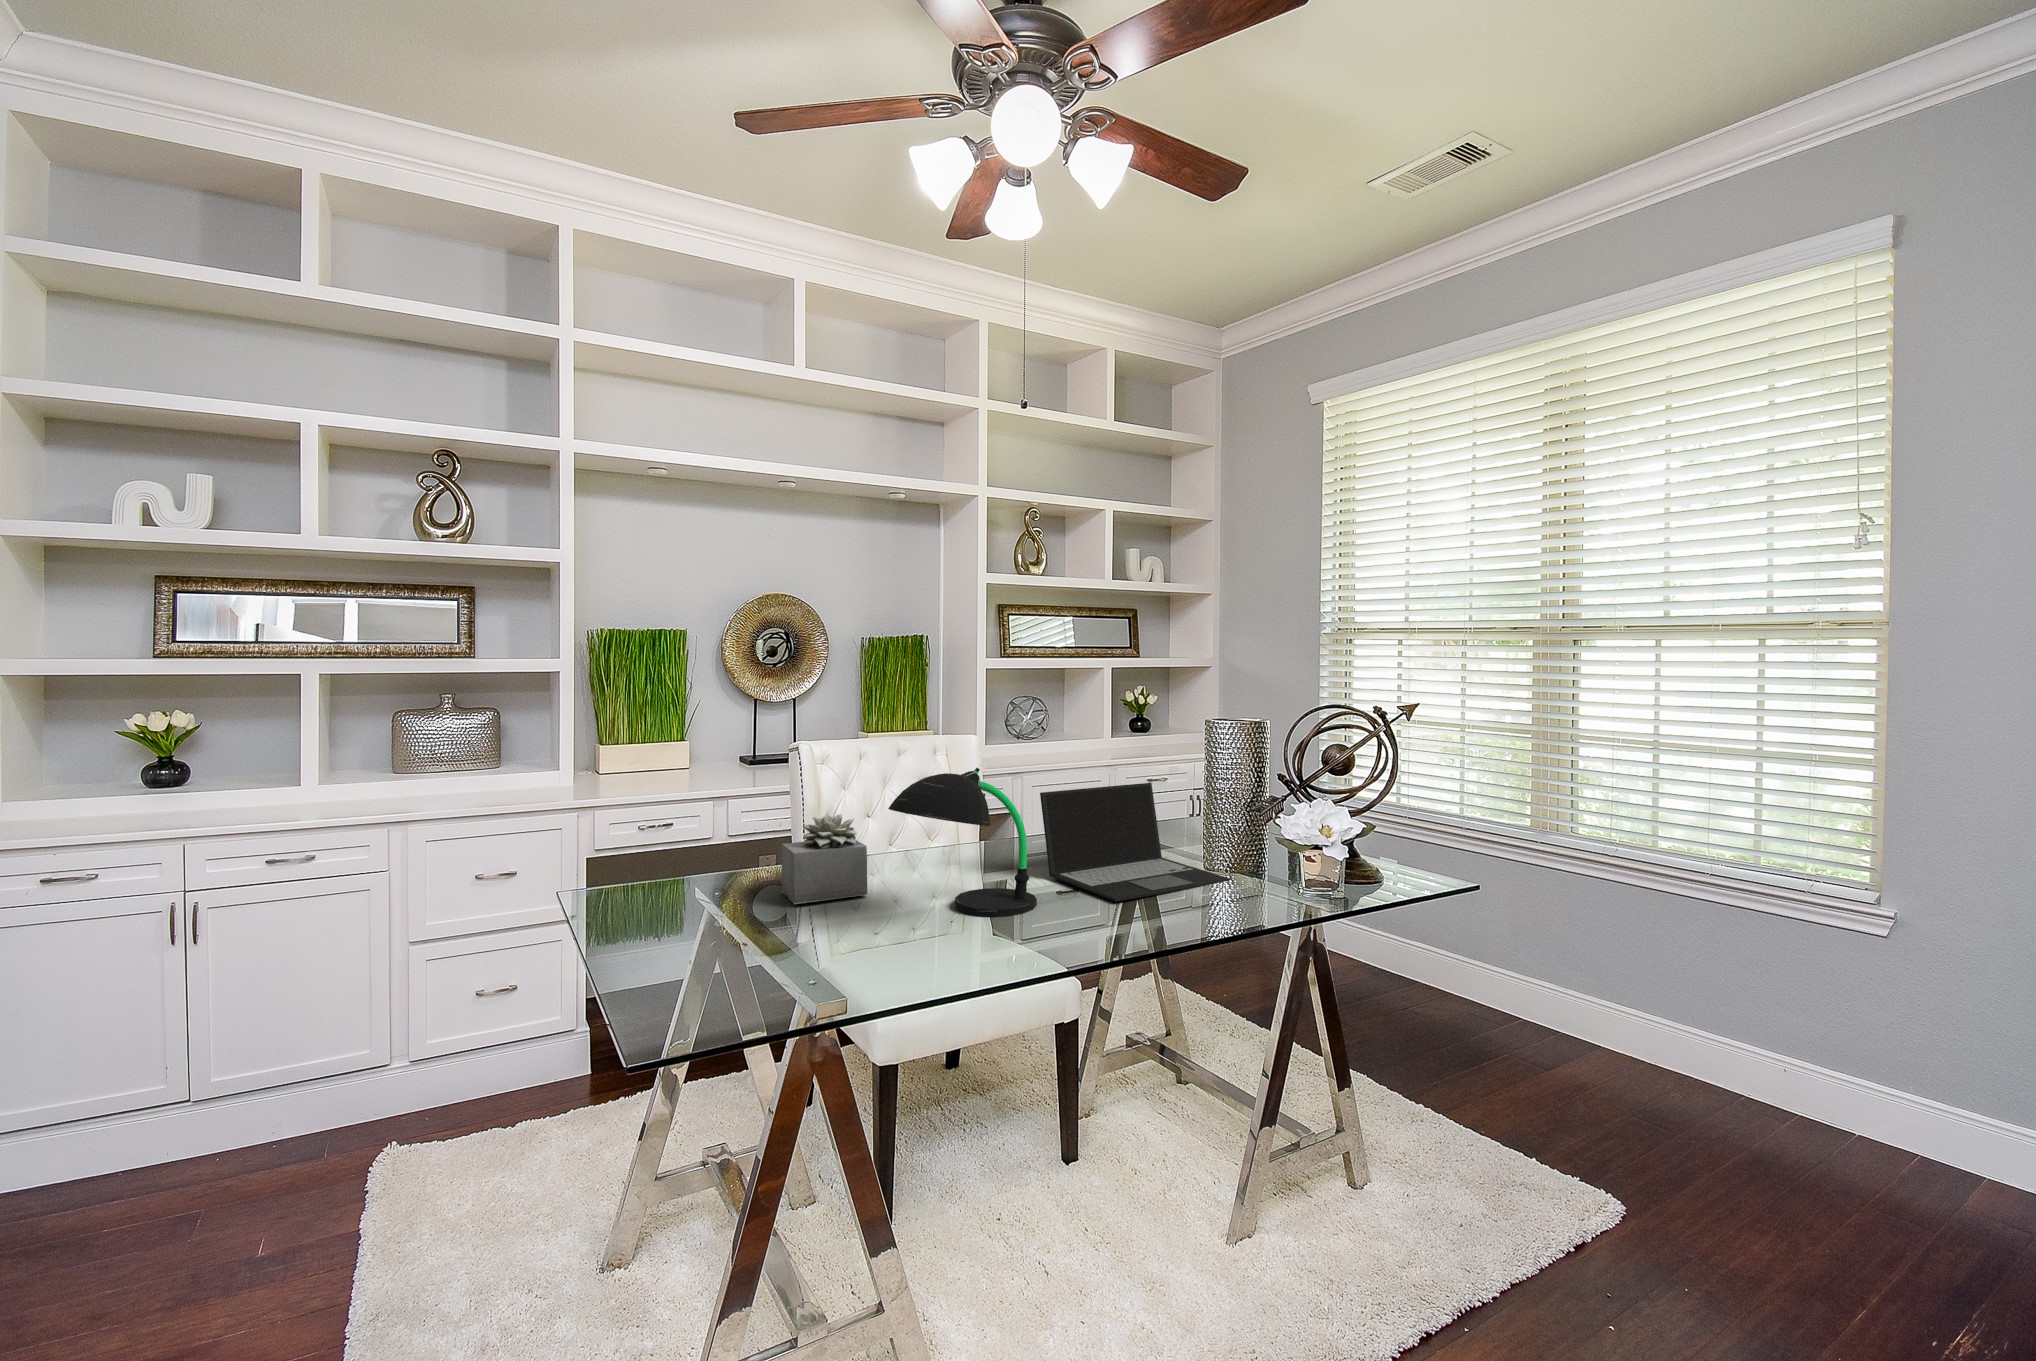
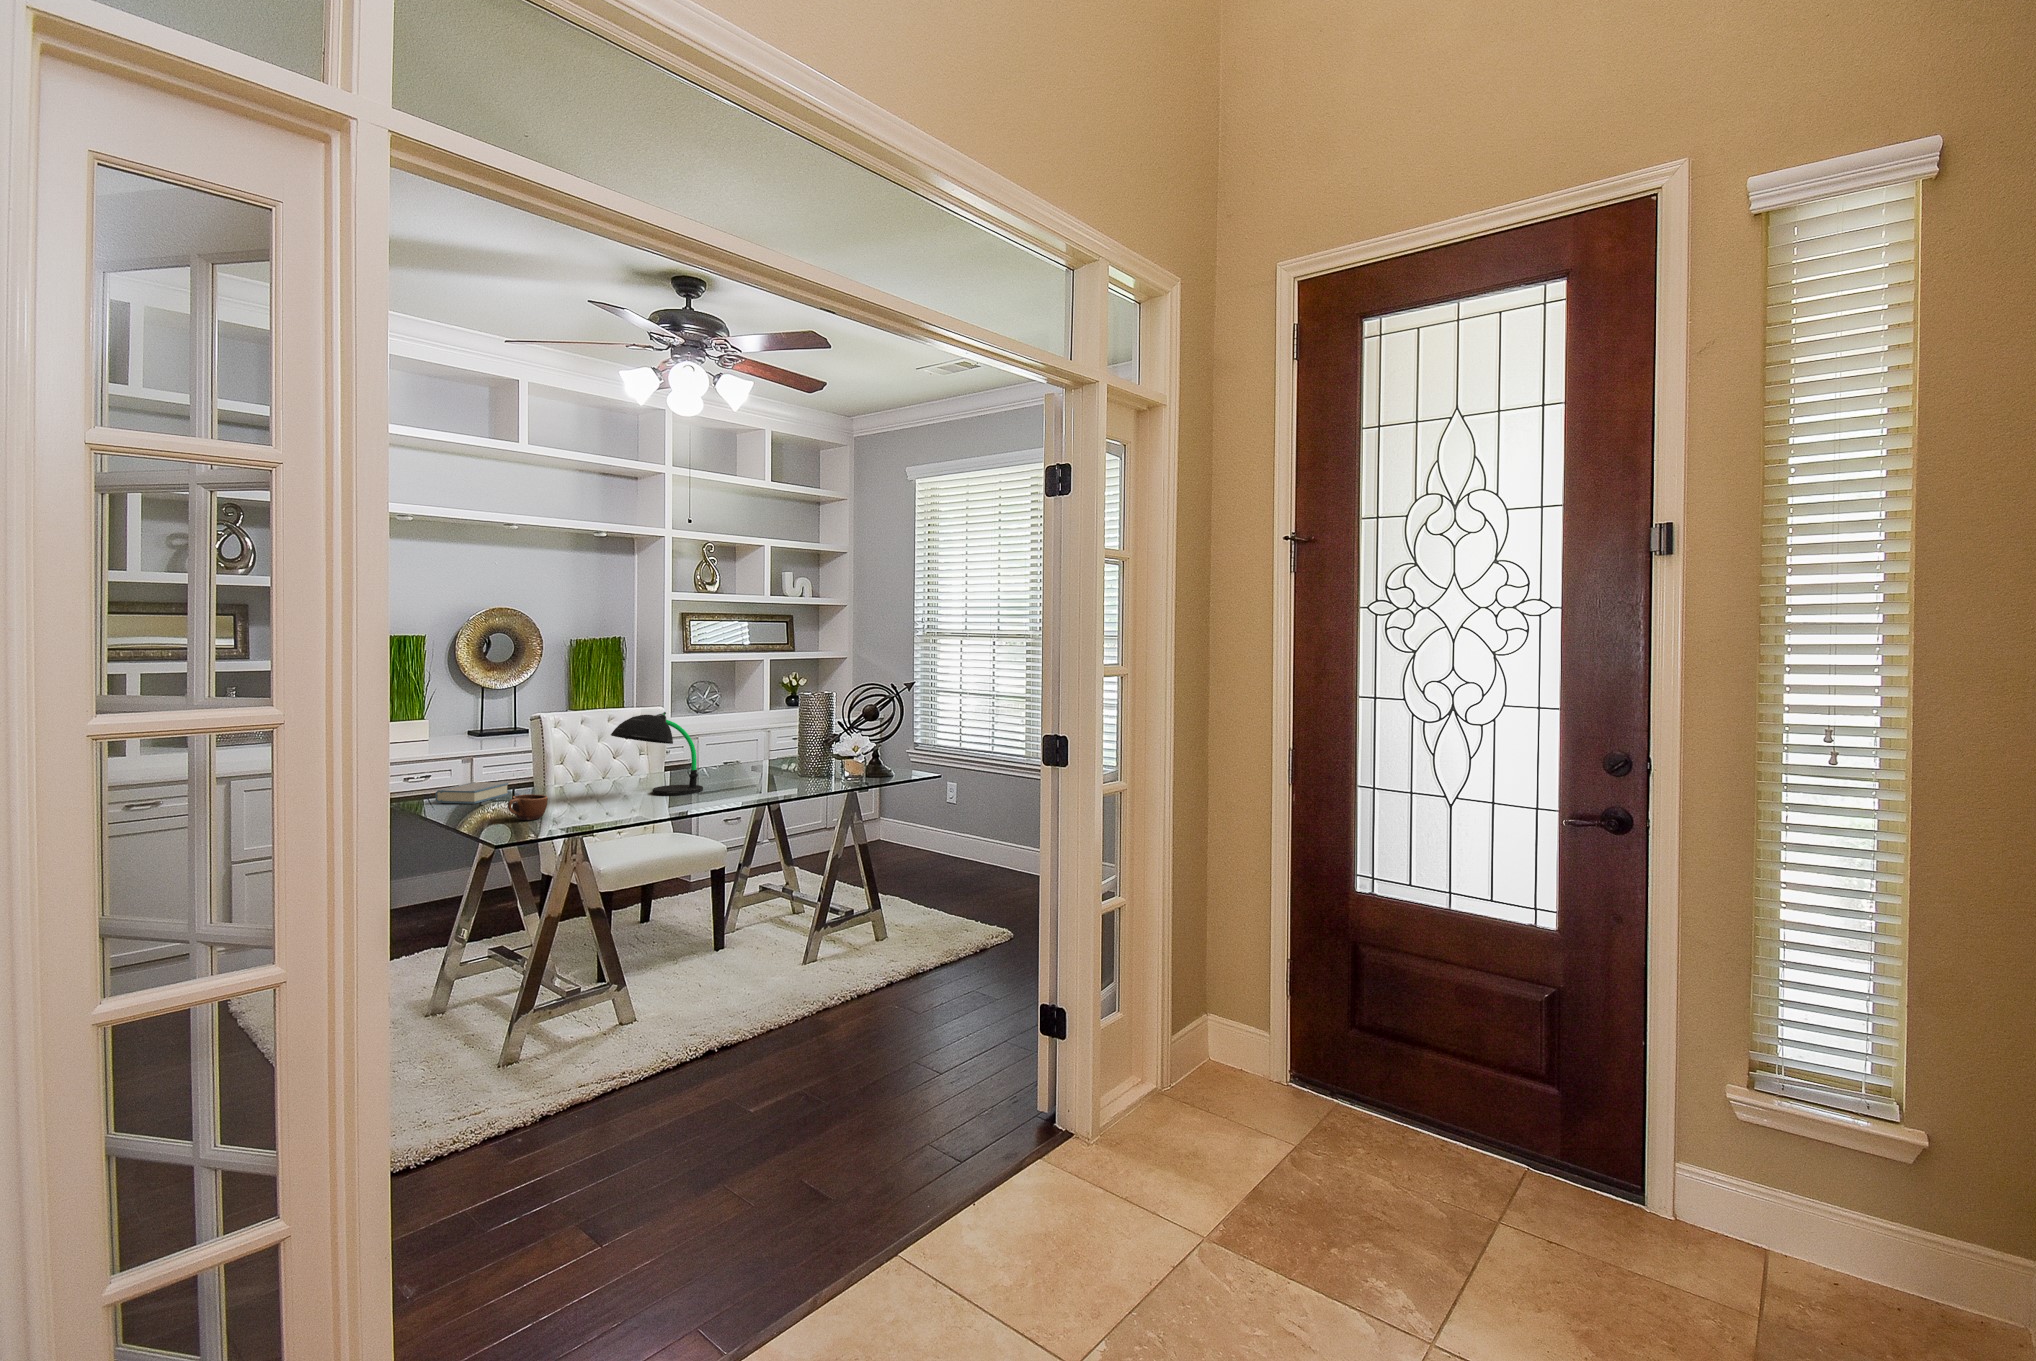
laptop: present [1040,783,1231,902] -> none [706,725,823,786]
succulent plant: present [781,813,868,904] -> none [537,745,597,797]
hardback book: none [633,860,744,907] -> present [435,782,508,804]
mug: none [703,921,774,976] -> present [508,794,548,820]

